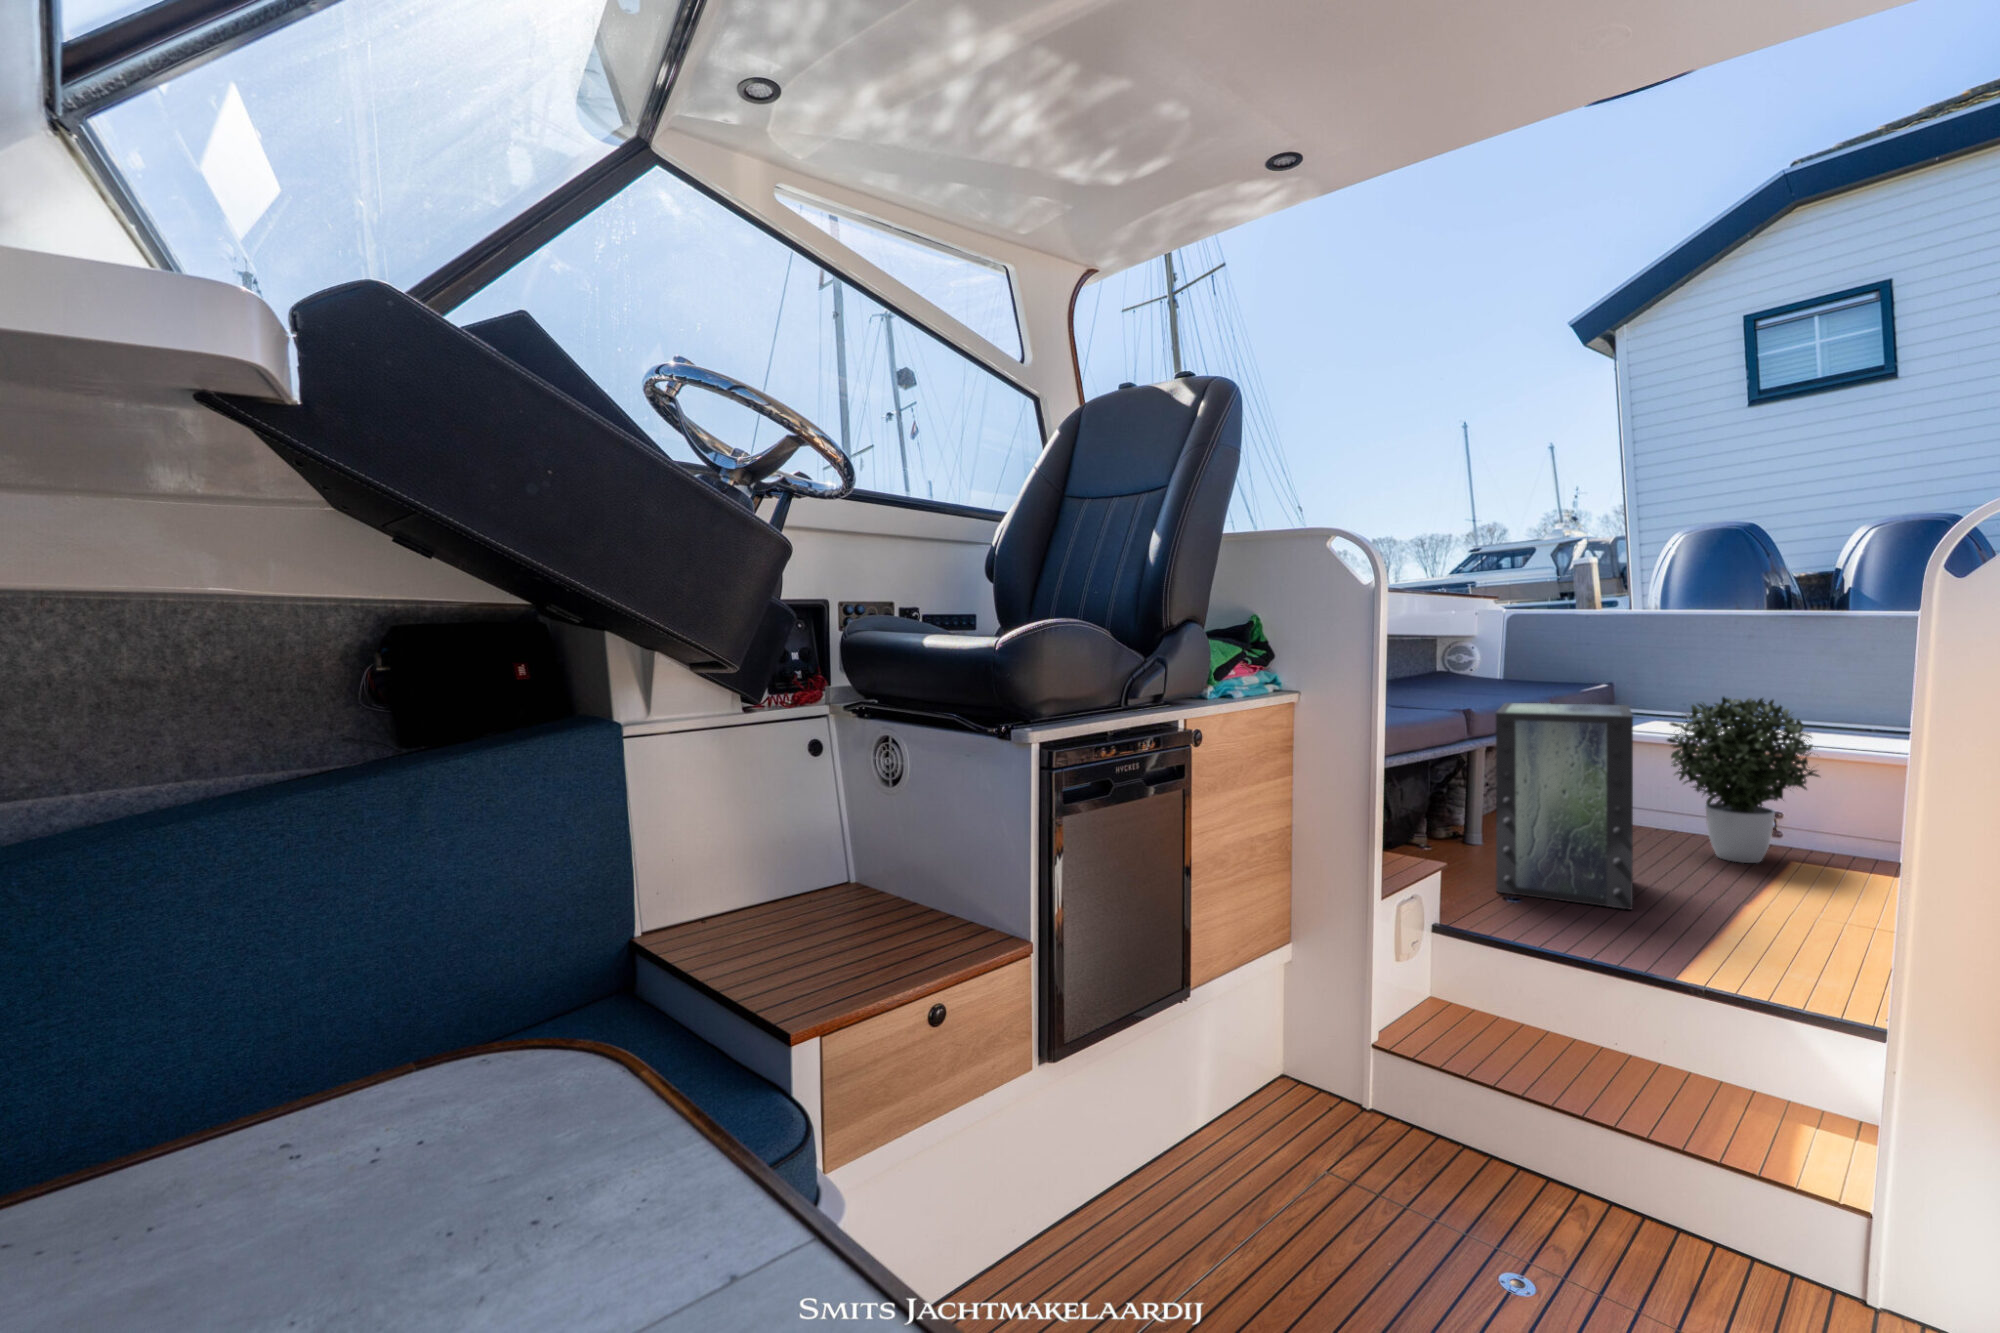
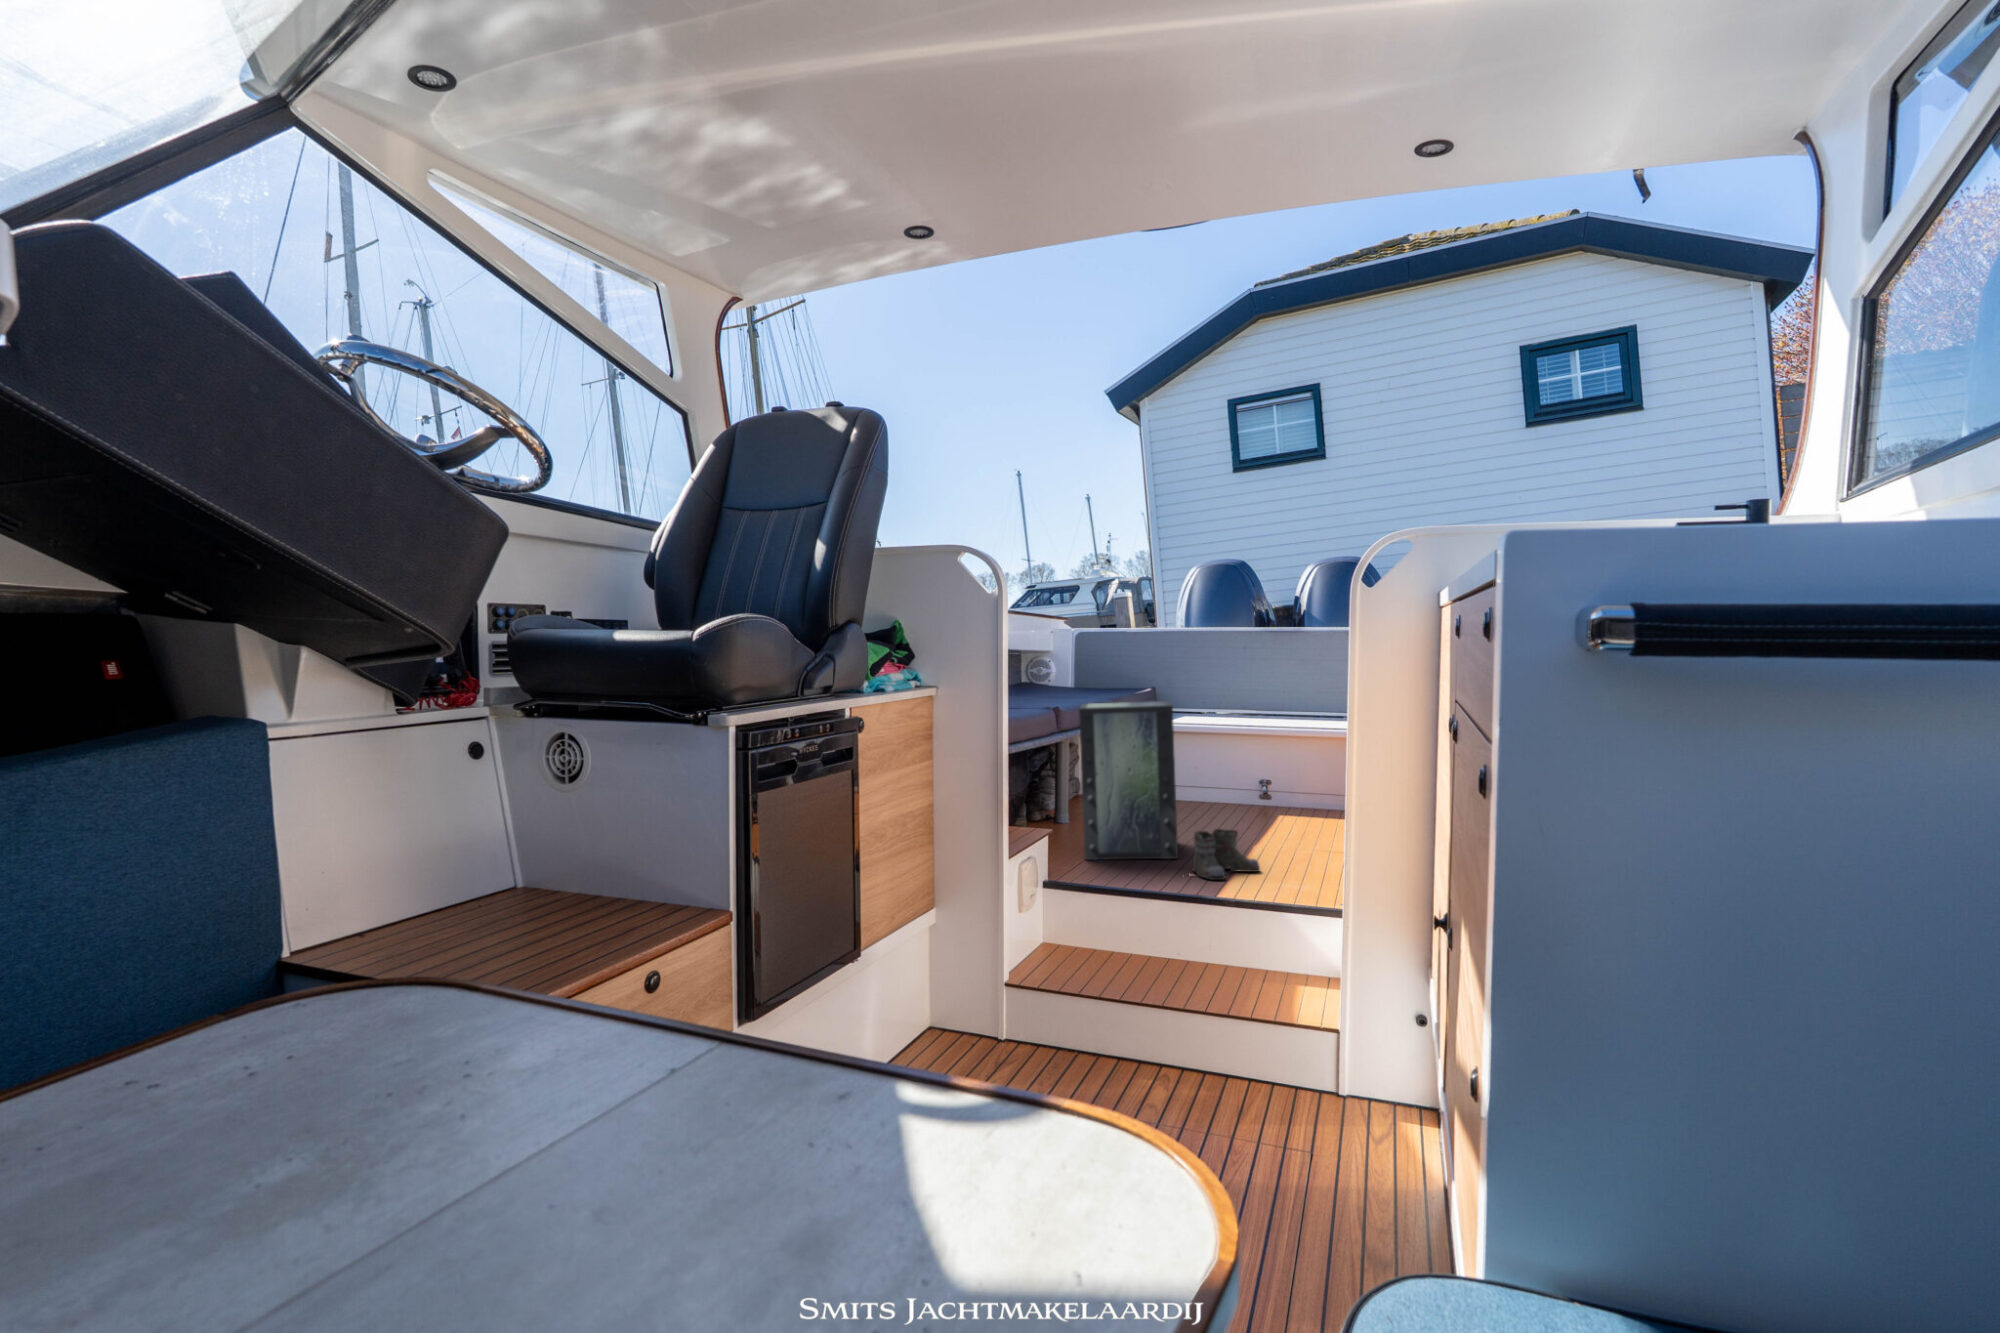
potted plant: present [1667,697,1819,863] -> none [1192,695,1287,824]
boots: none [1637,884,1768,959] -> present [1193,829,1260,880]

